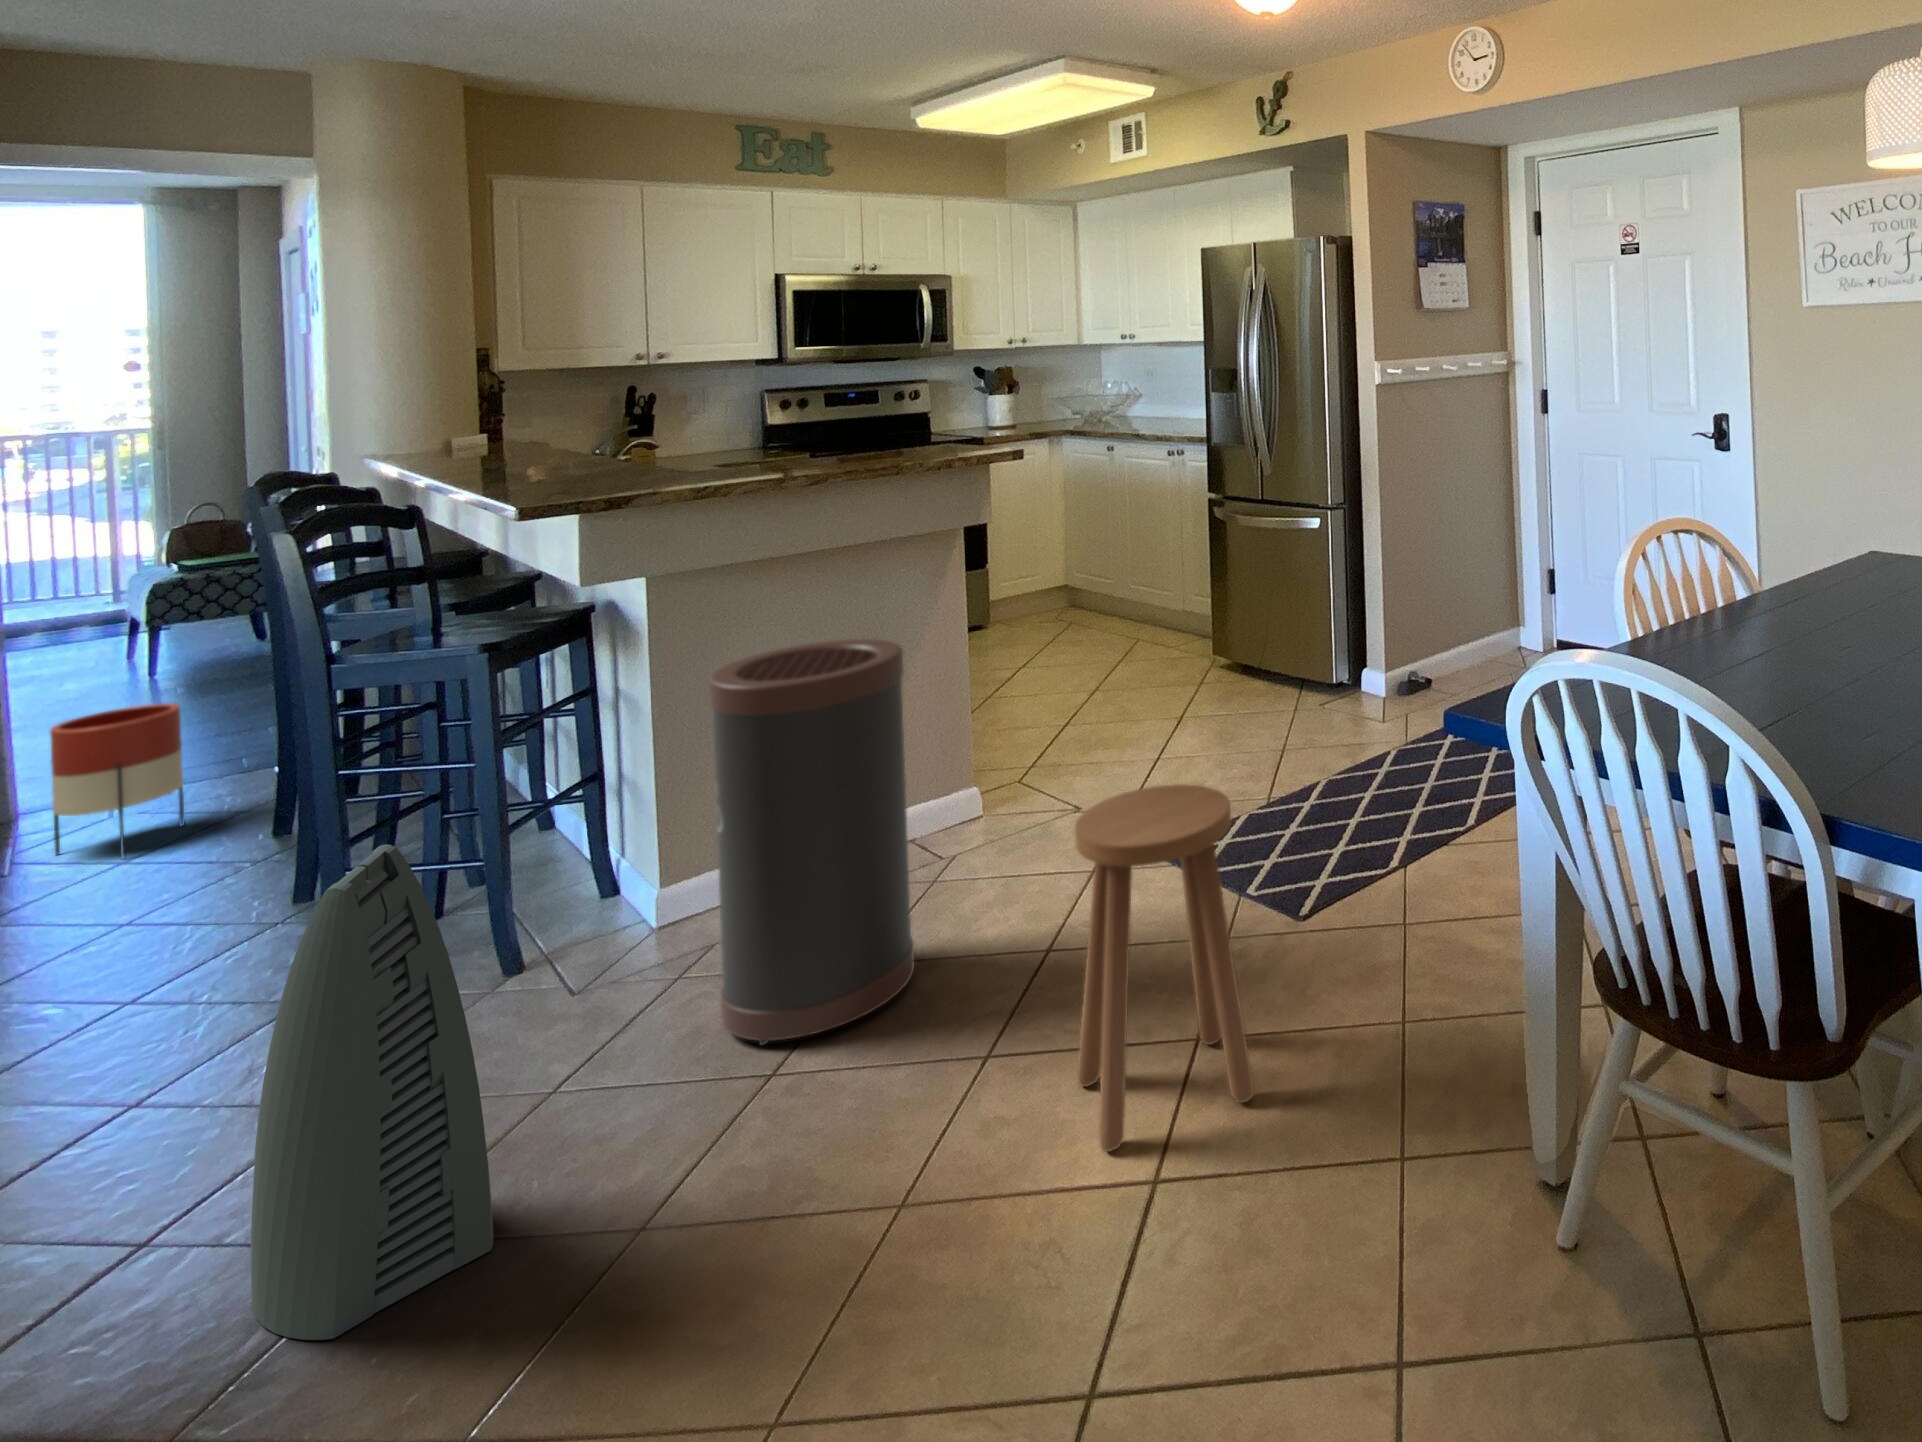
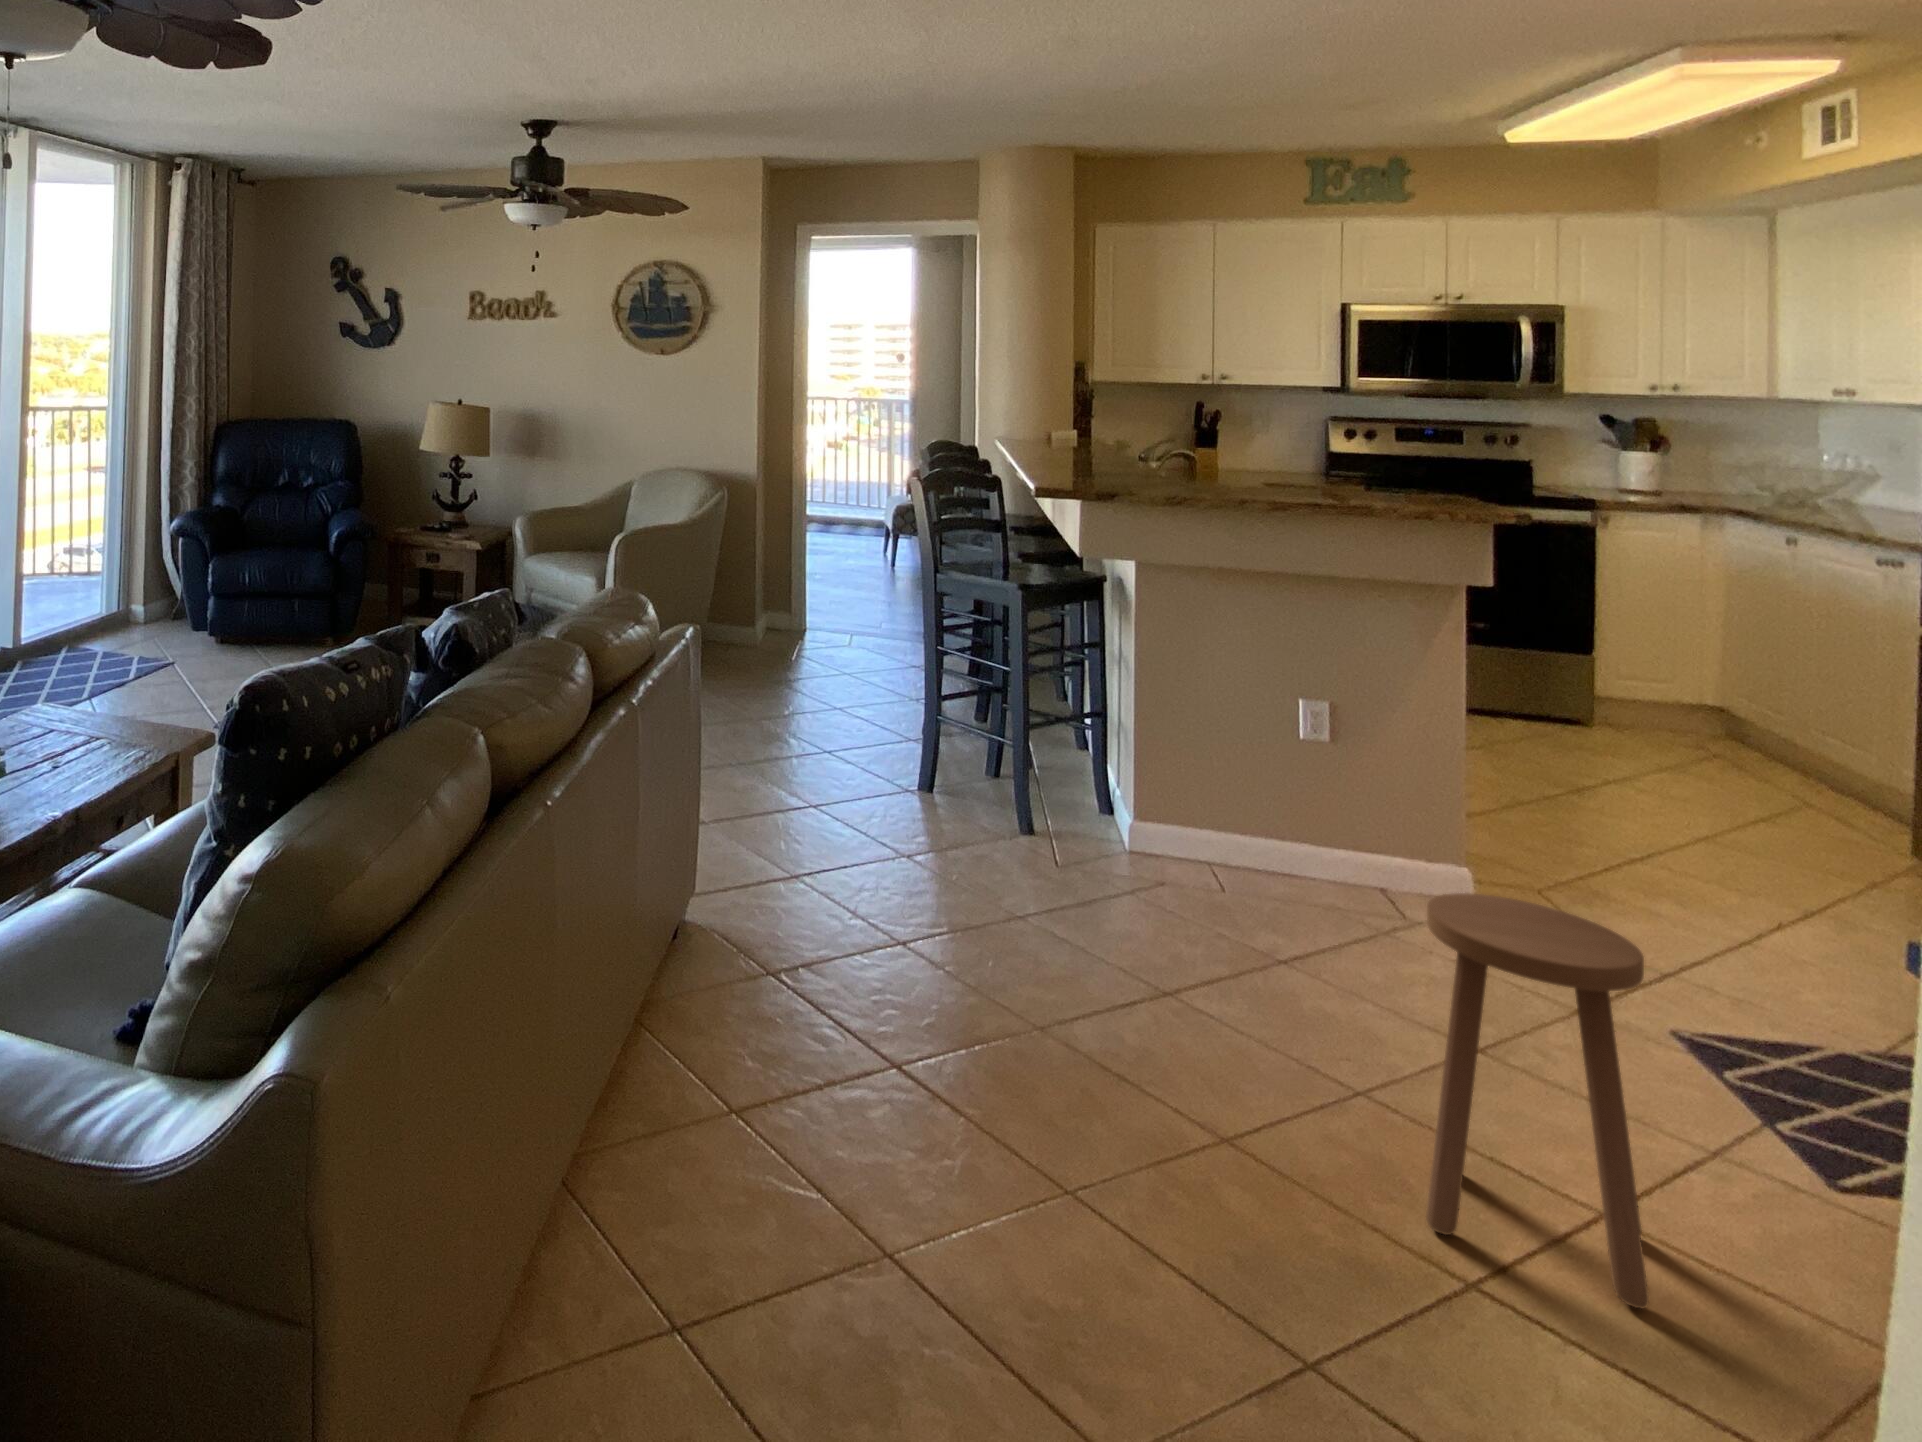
trash can: present [709,639,914,1045] -> none [1145,650,1321,997]
planter: present [50,703,185,858] -> none [834,580,892,674]
air purifier: present [251,844,494,1340] -> none [854,693,967,981]

